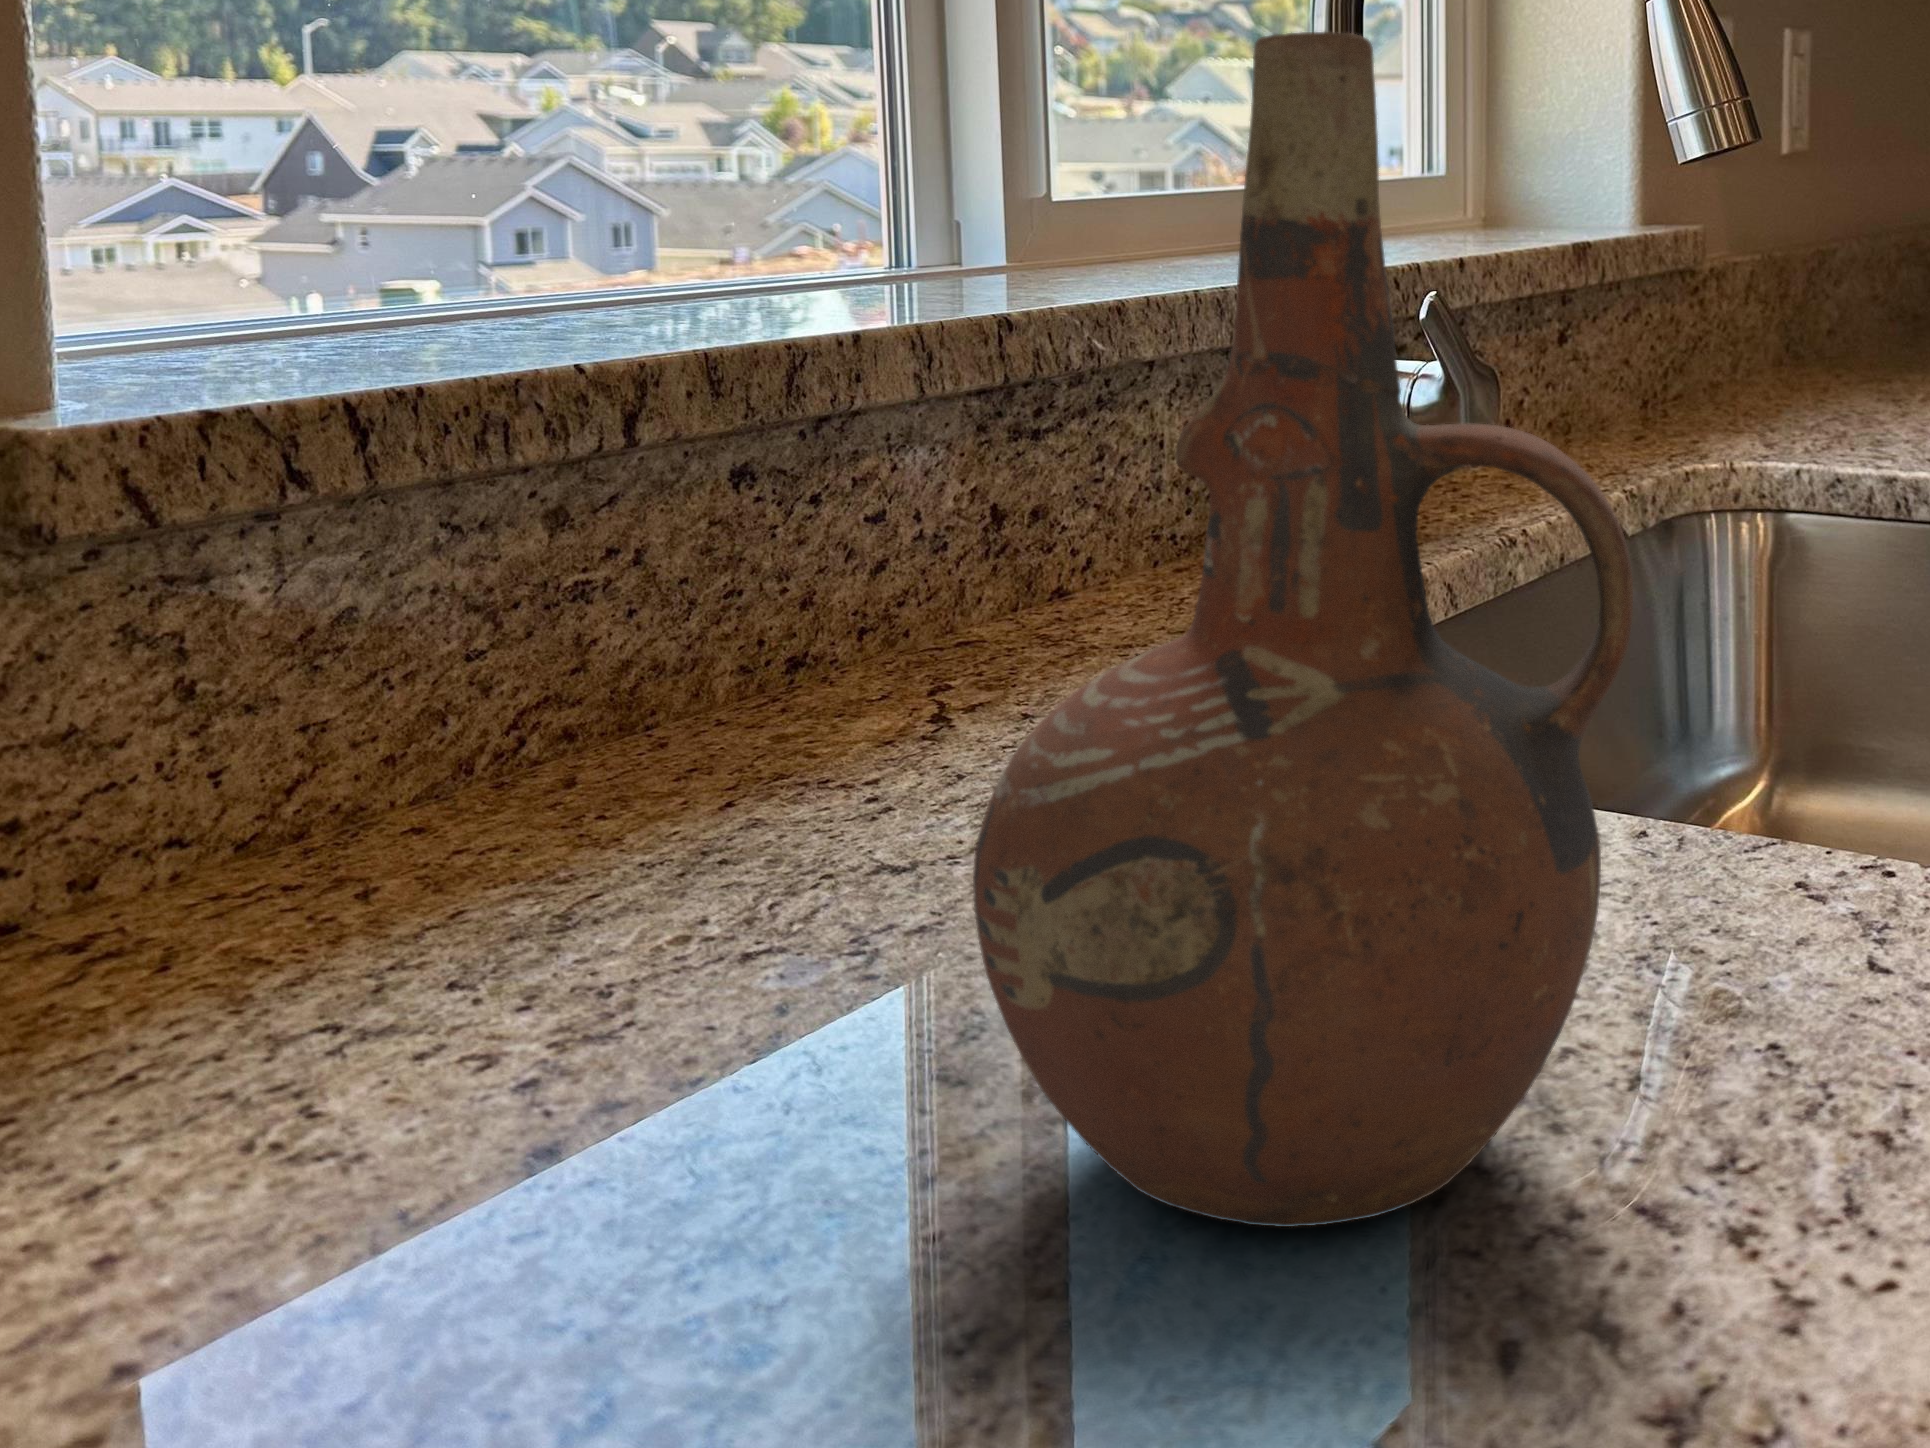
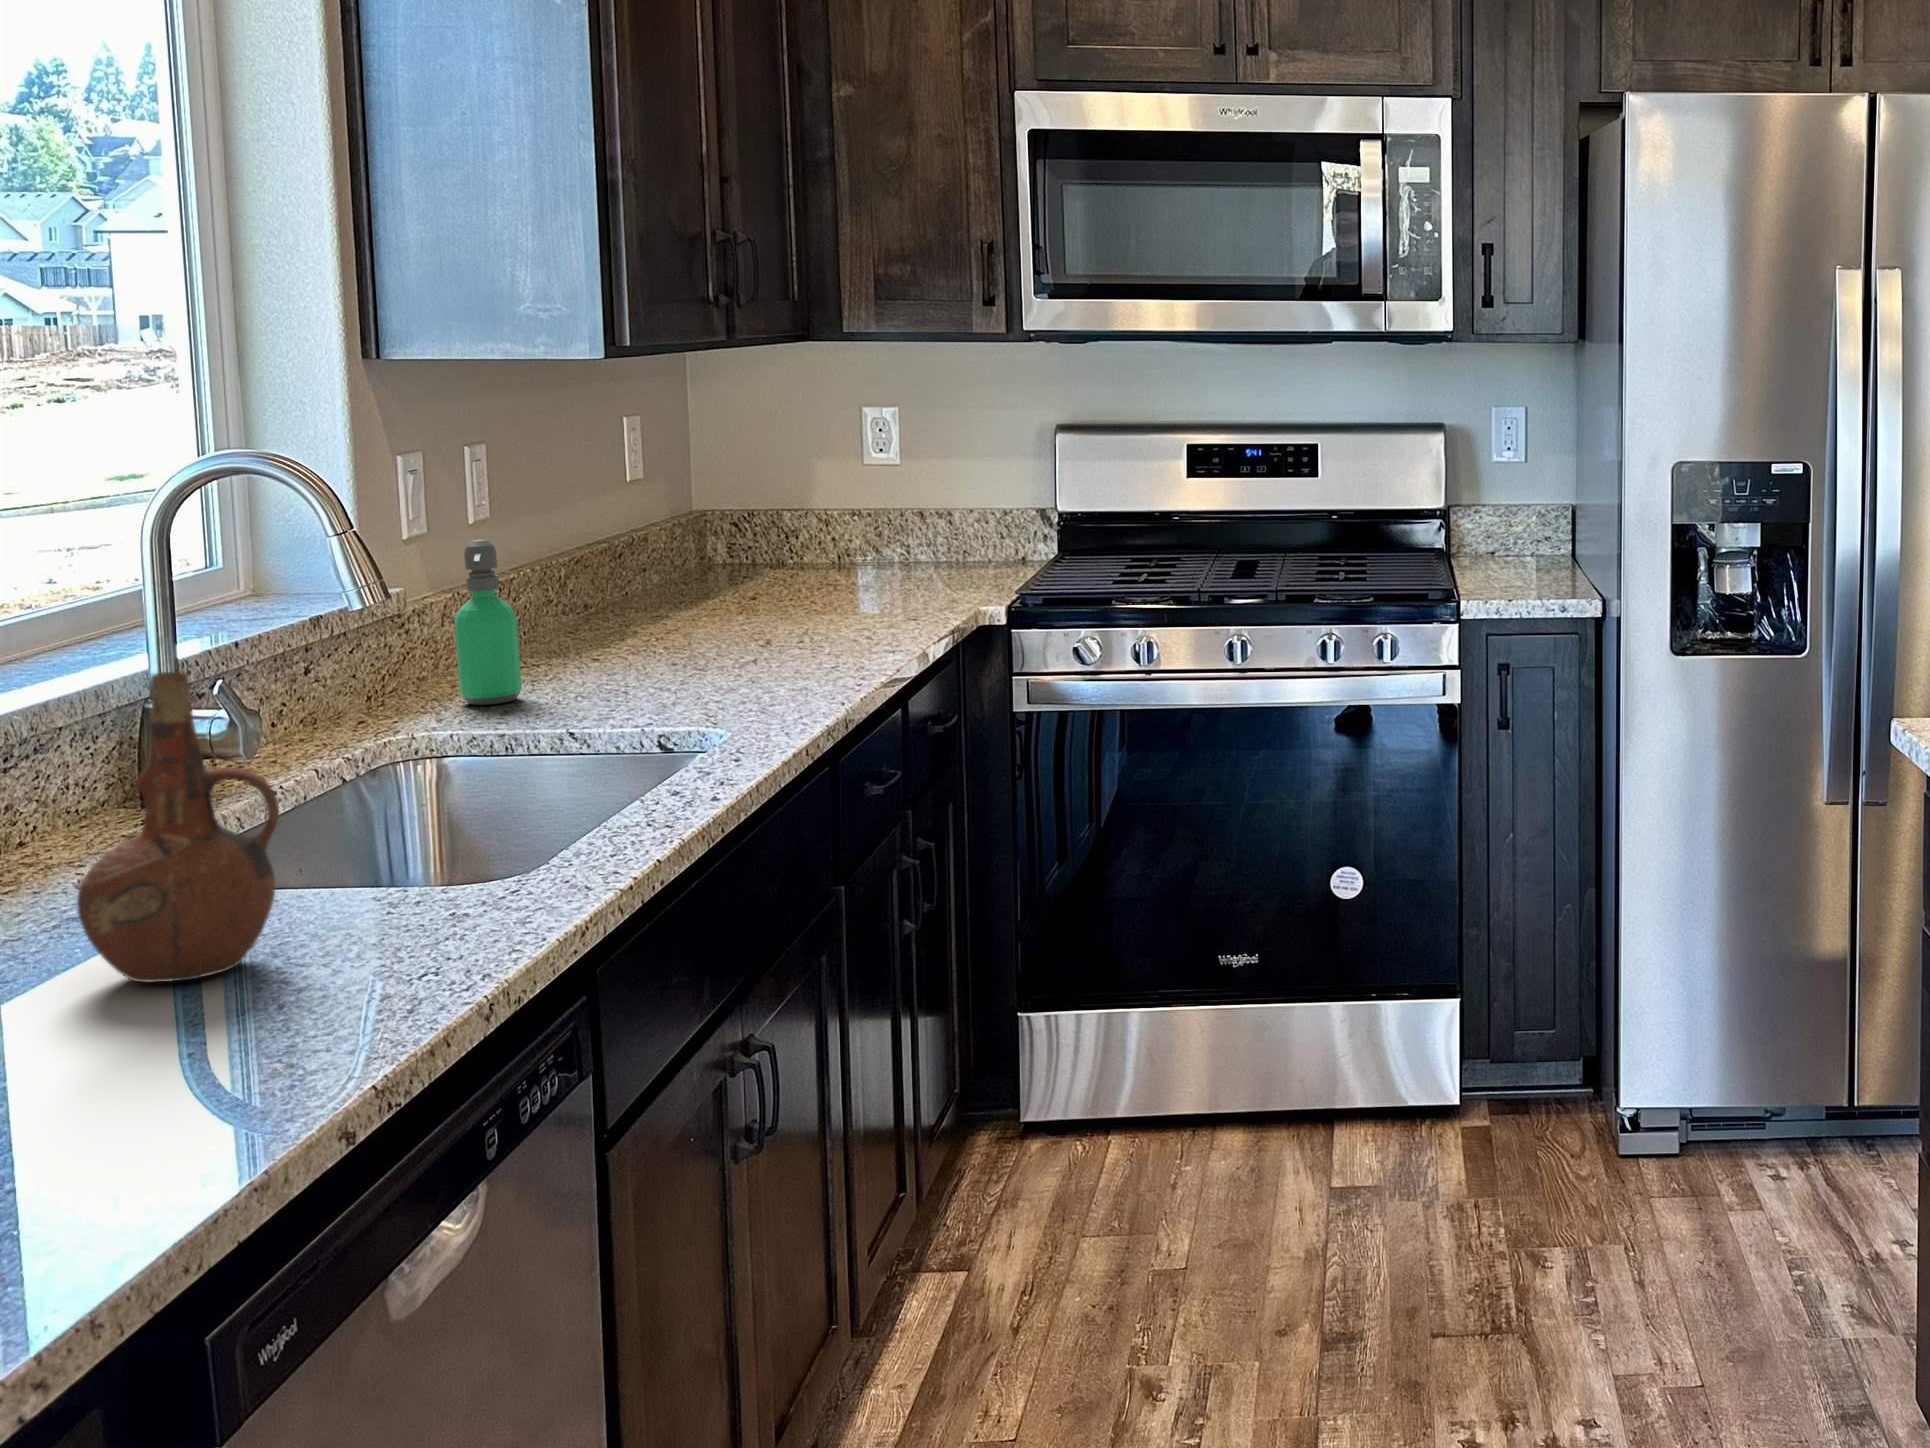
soap dispenser: none [1787,129,1892,427] -> present [454,540,522,705]

